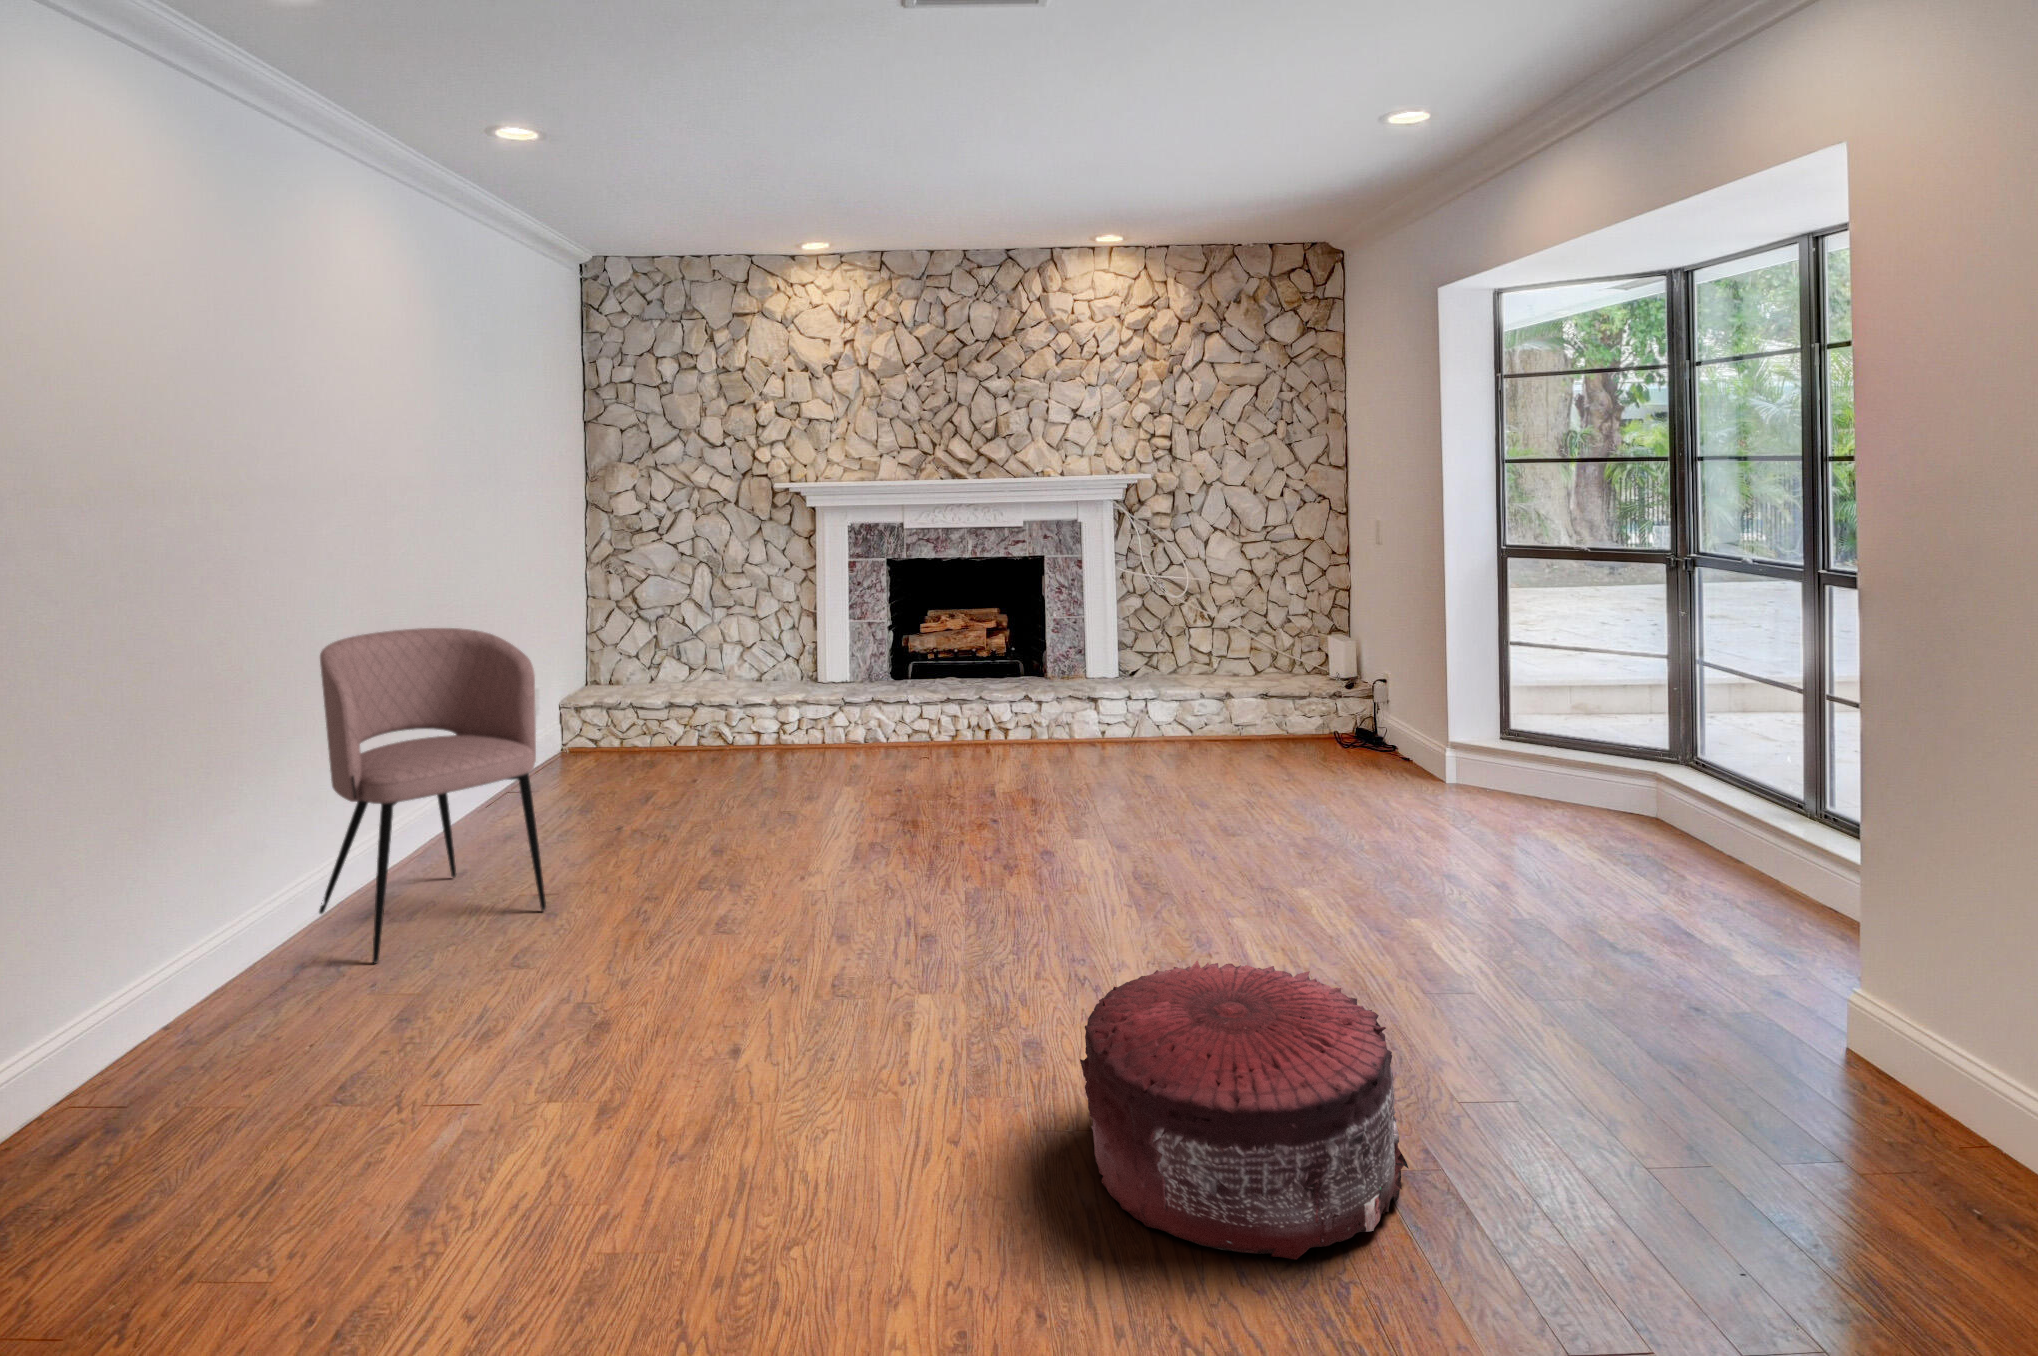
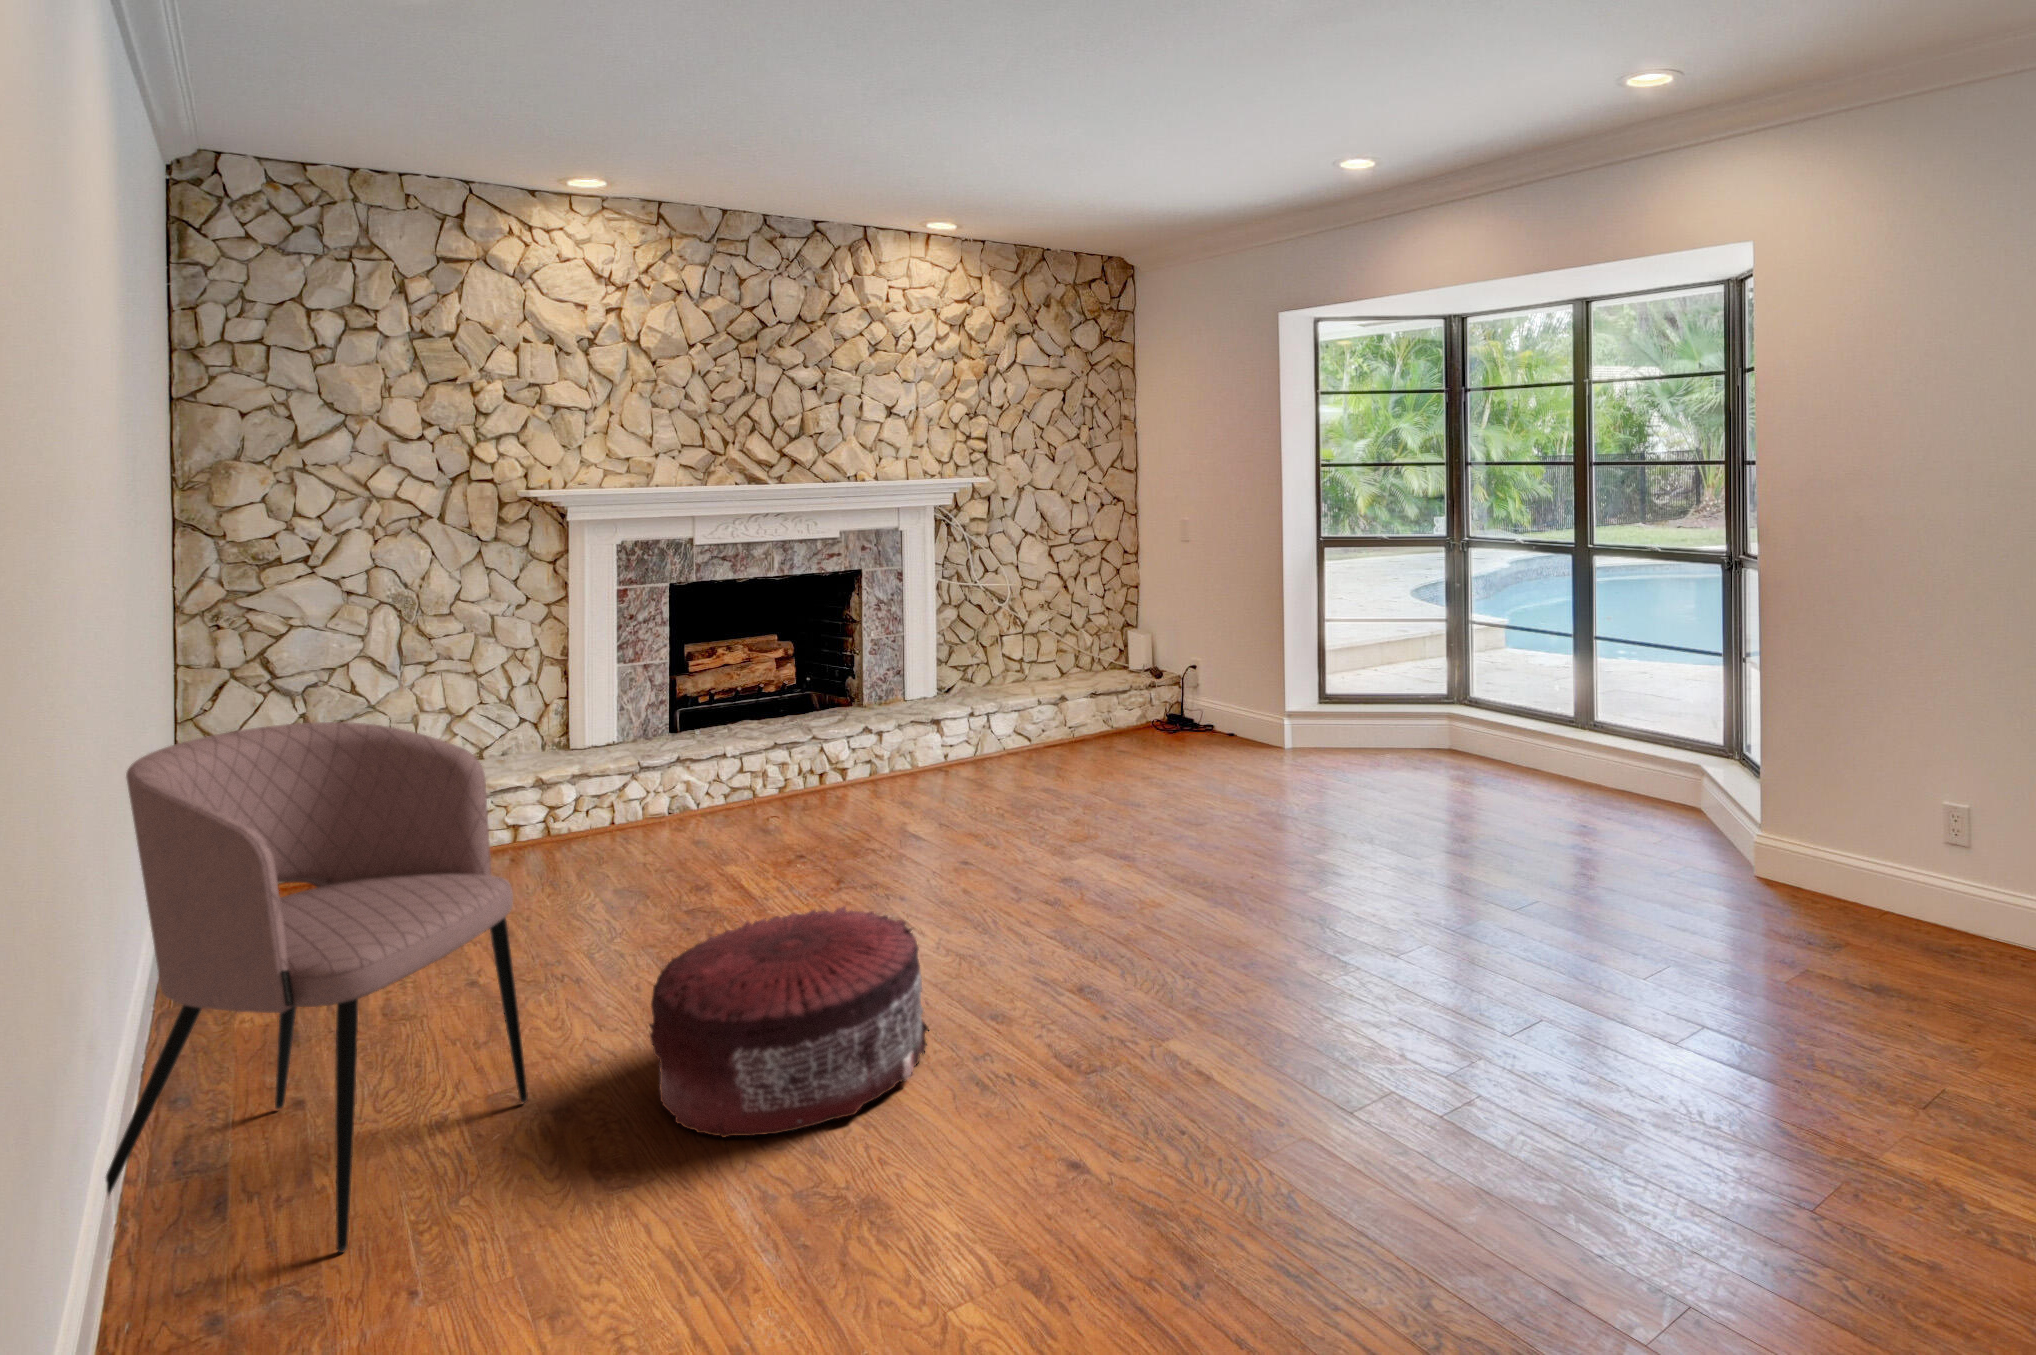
pouf: present [1080,961,1409,1260] -> present [650,906,929,1137]

